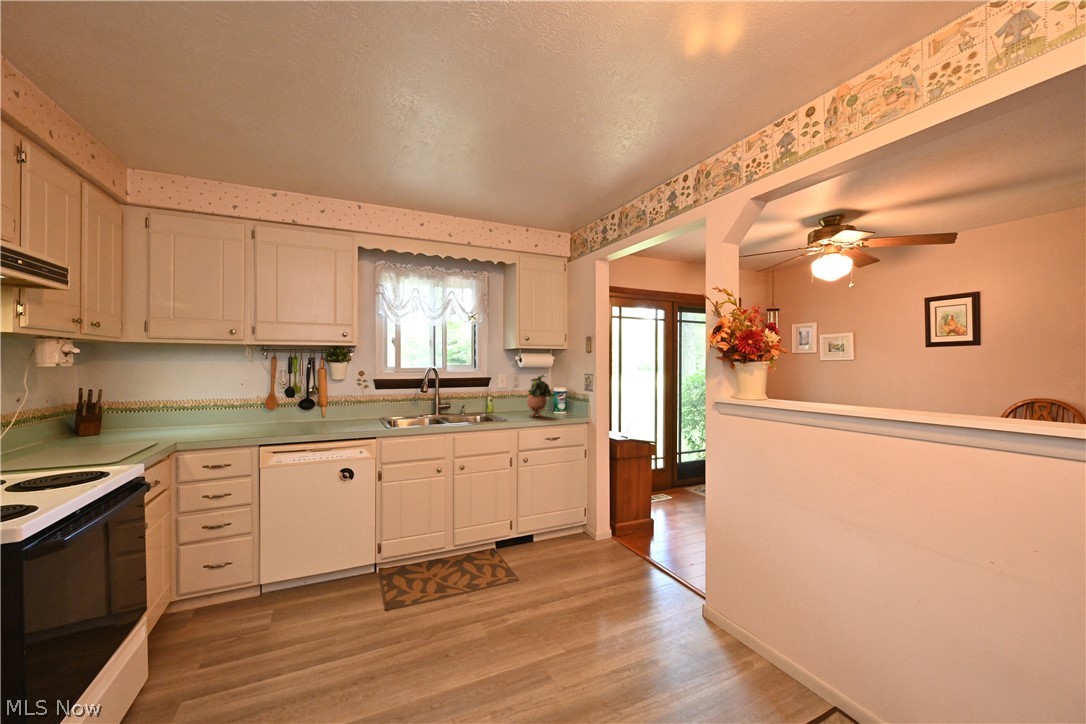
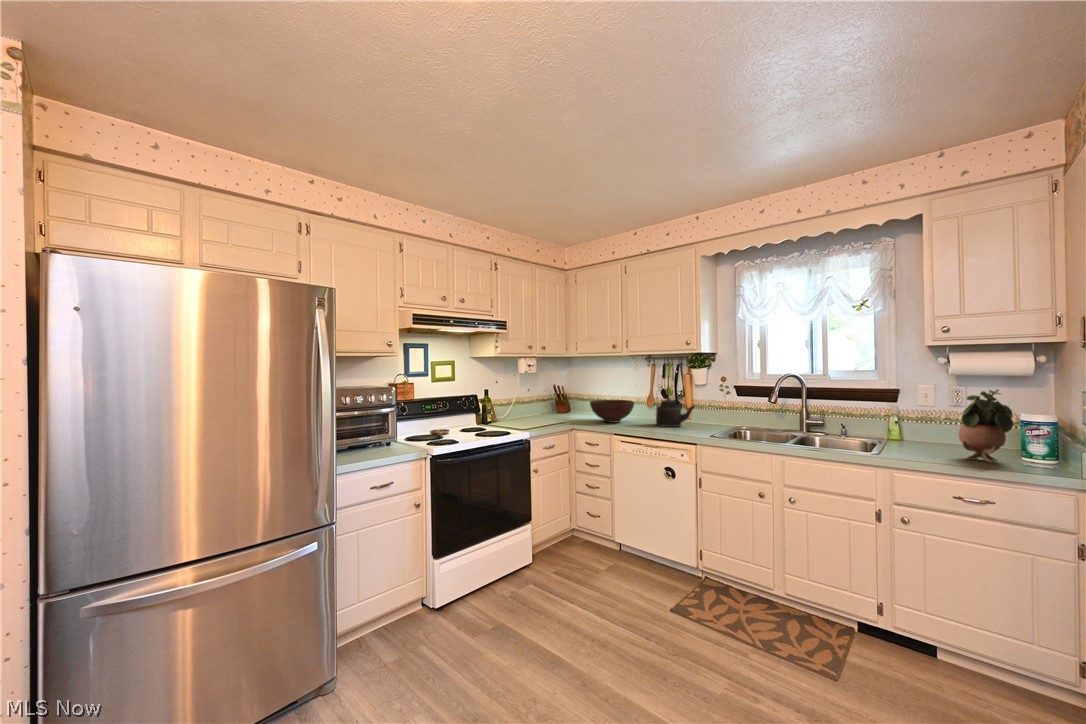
kettle: none [294,387,341,429] -> present [656,397,694,427]
fruit bowl: none [190,403,264,435] -> present [590,400,634,423]

